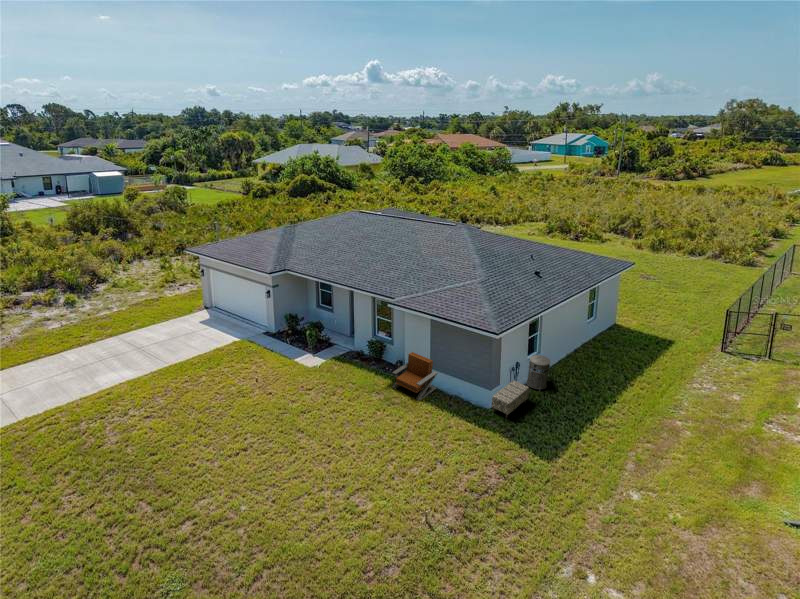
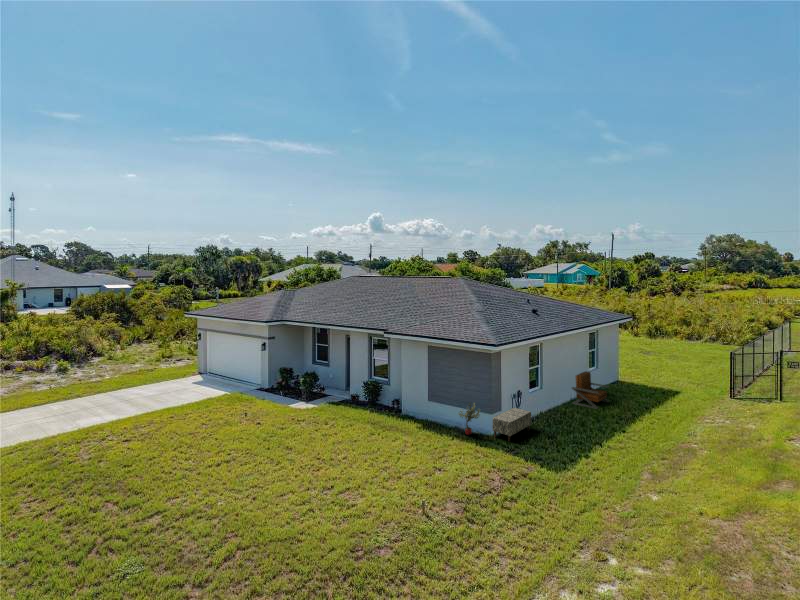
lounge chair: present [392,352,438,401] -> present [572,372,609,409]
trash can: present [527,355,550,391] -> none [529,386,551,423]
potted tree: none [459,381,482,409] -> present [459,403,480,435]

